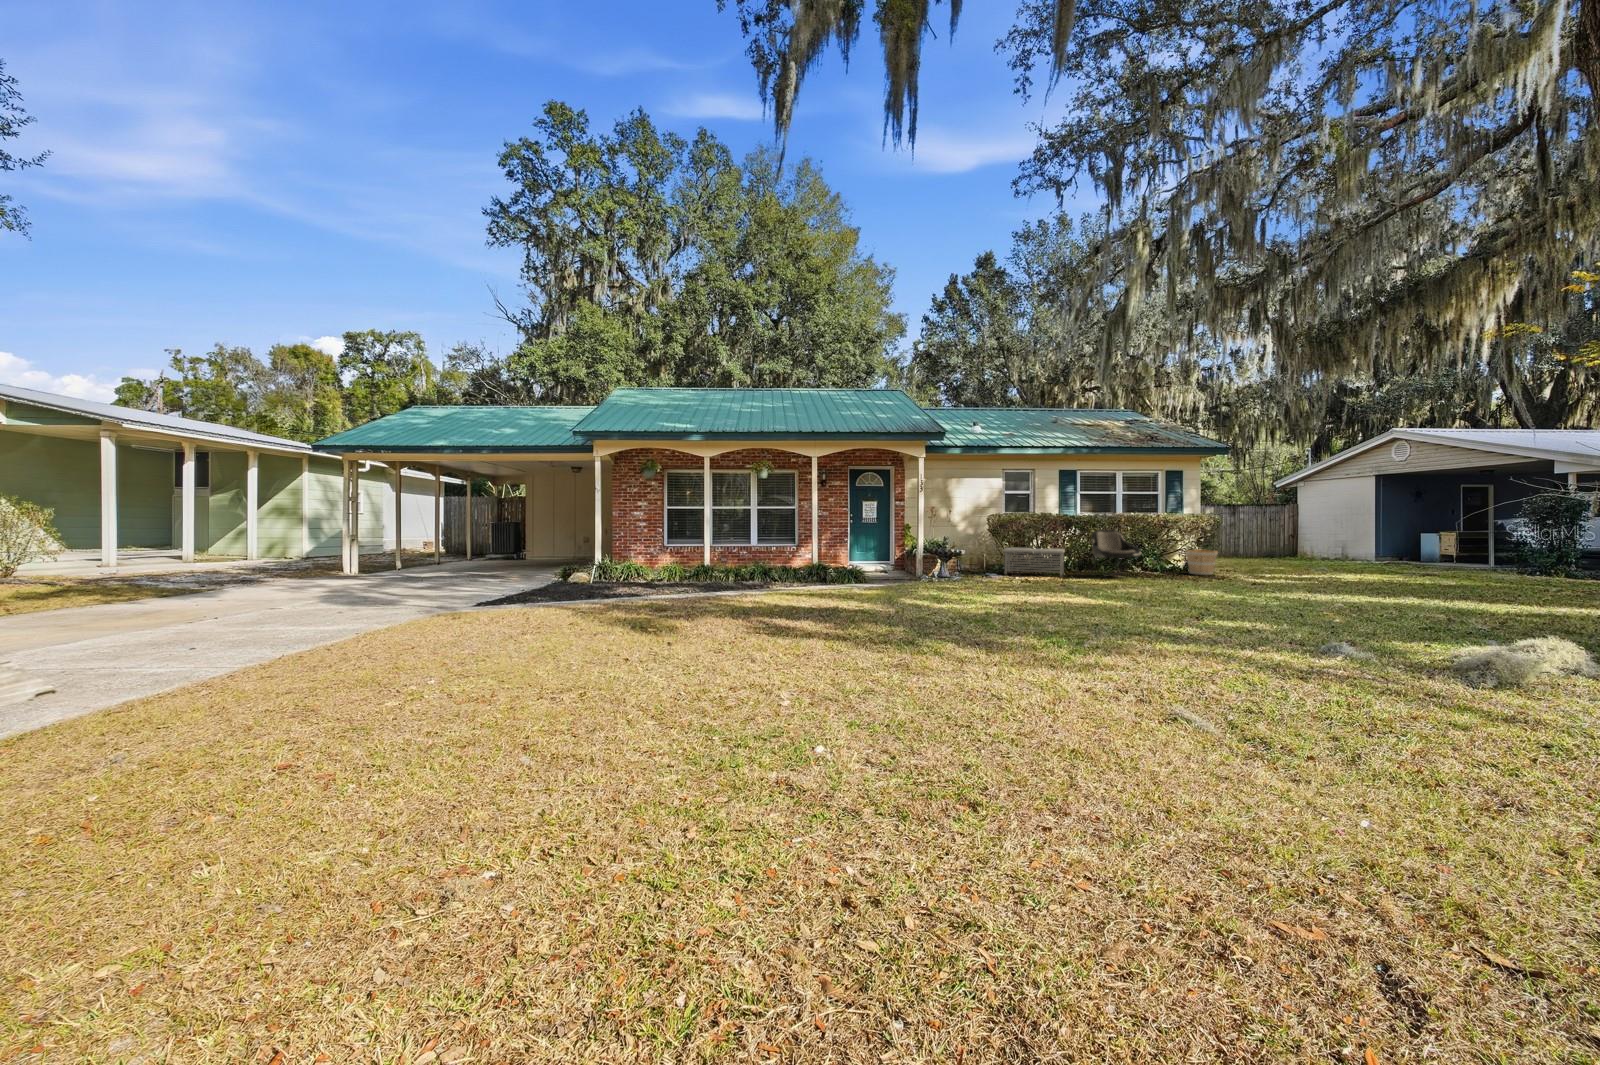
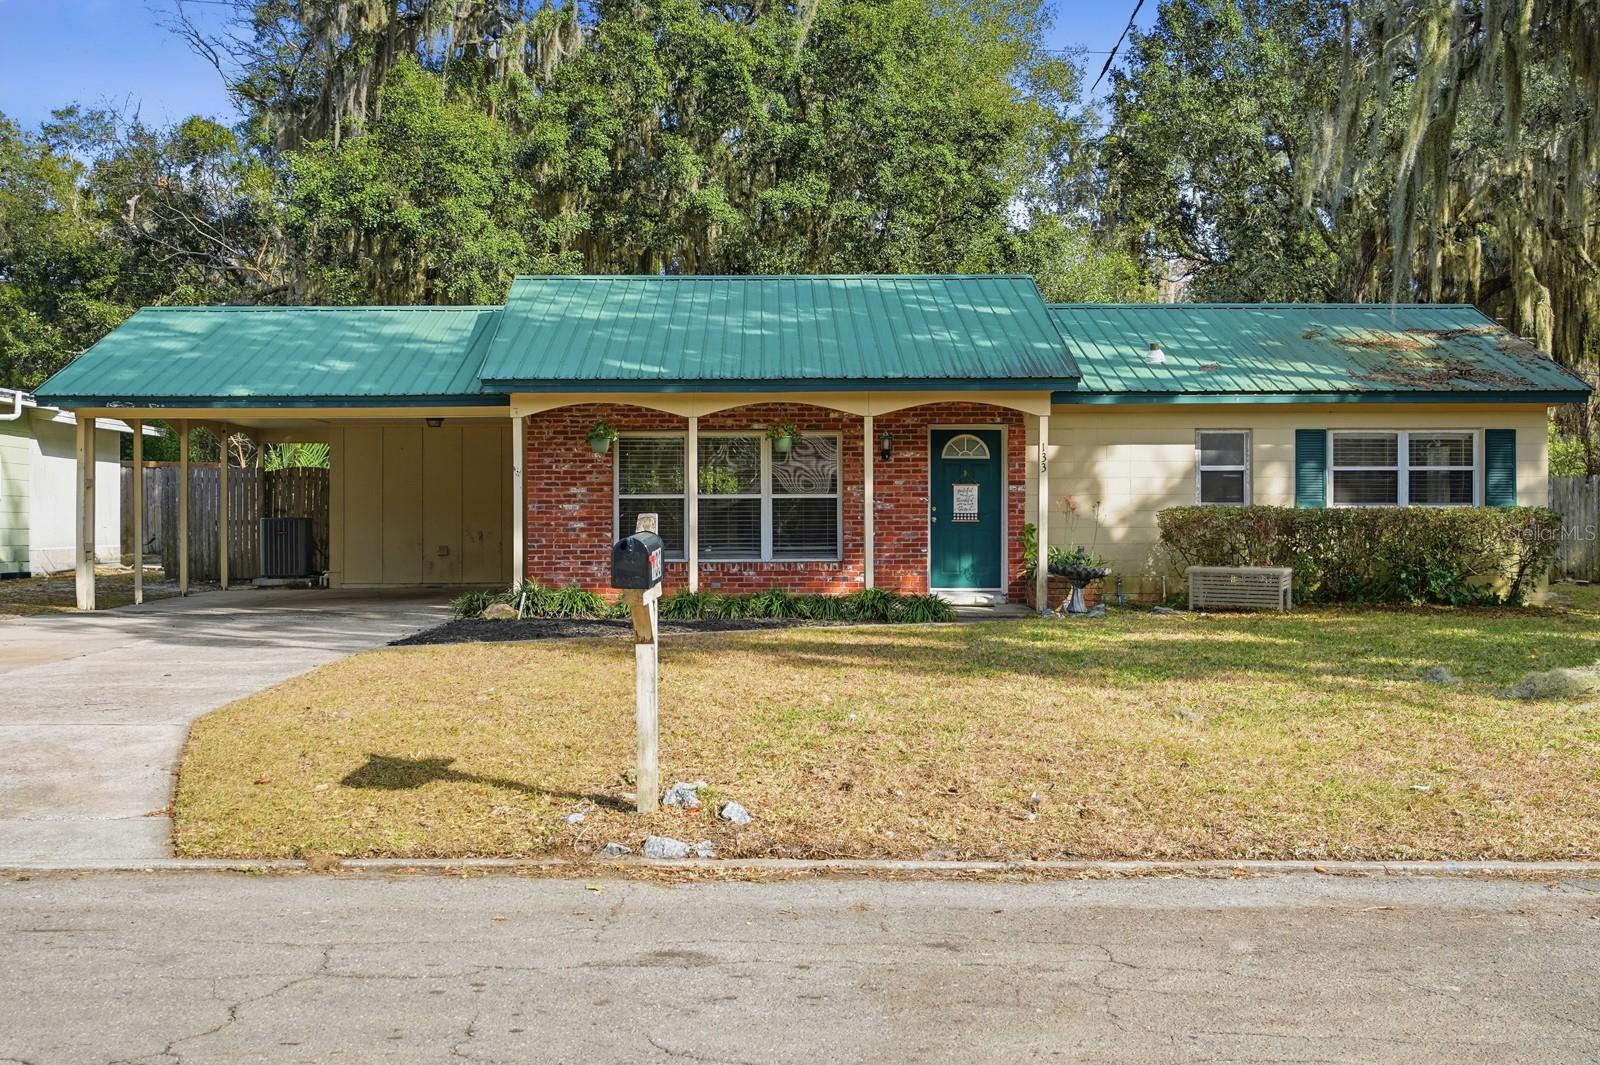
lounge chair: present [1091,530,1141,577] -> none [1331,535,1412,616]
wooden bucket: present [1186,549,1218,575] -> none [1501,568,1552,612]

